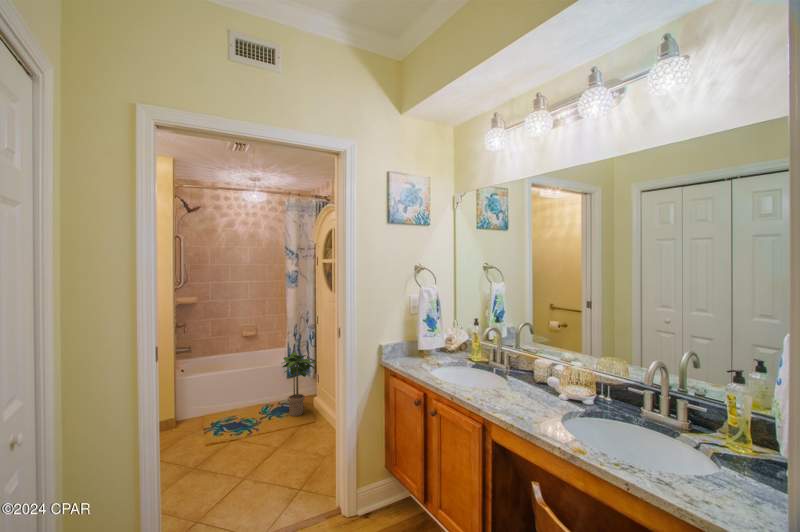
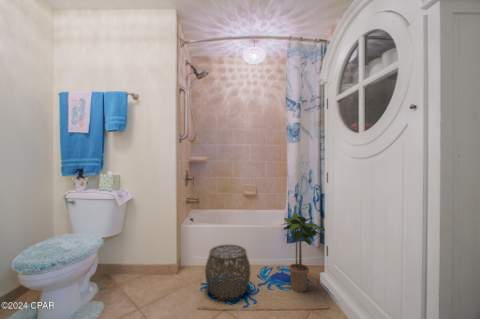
woven basket: none [208,388,253,435] -> present [205,245,250,299]

